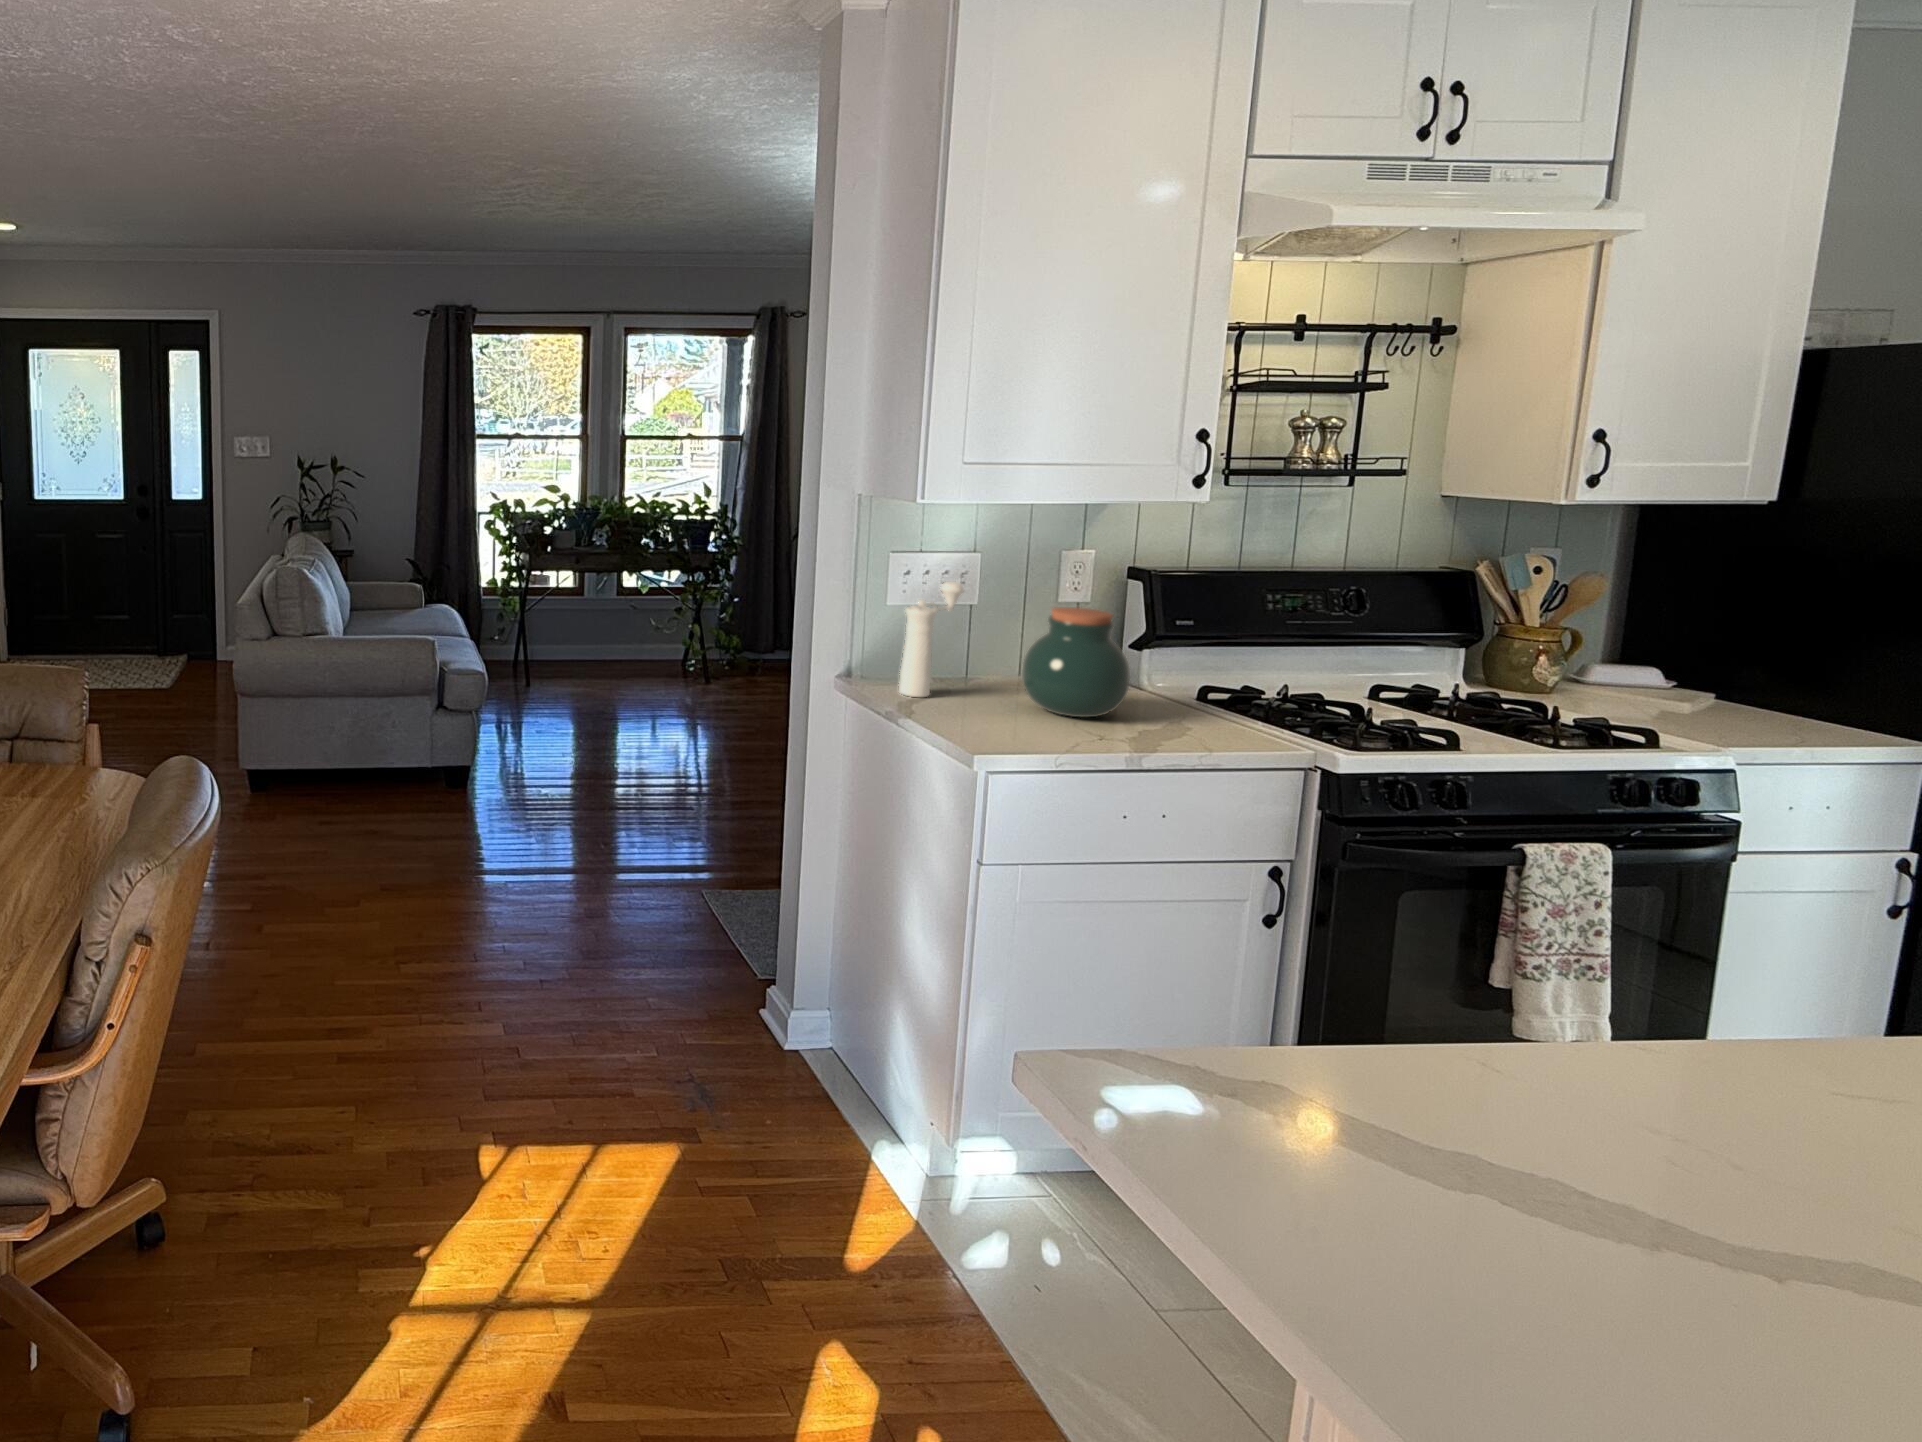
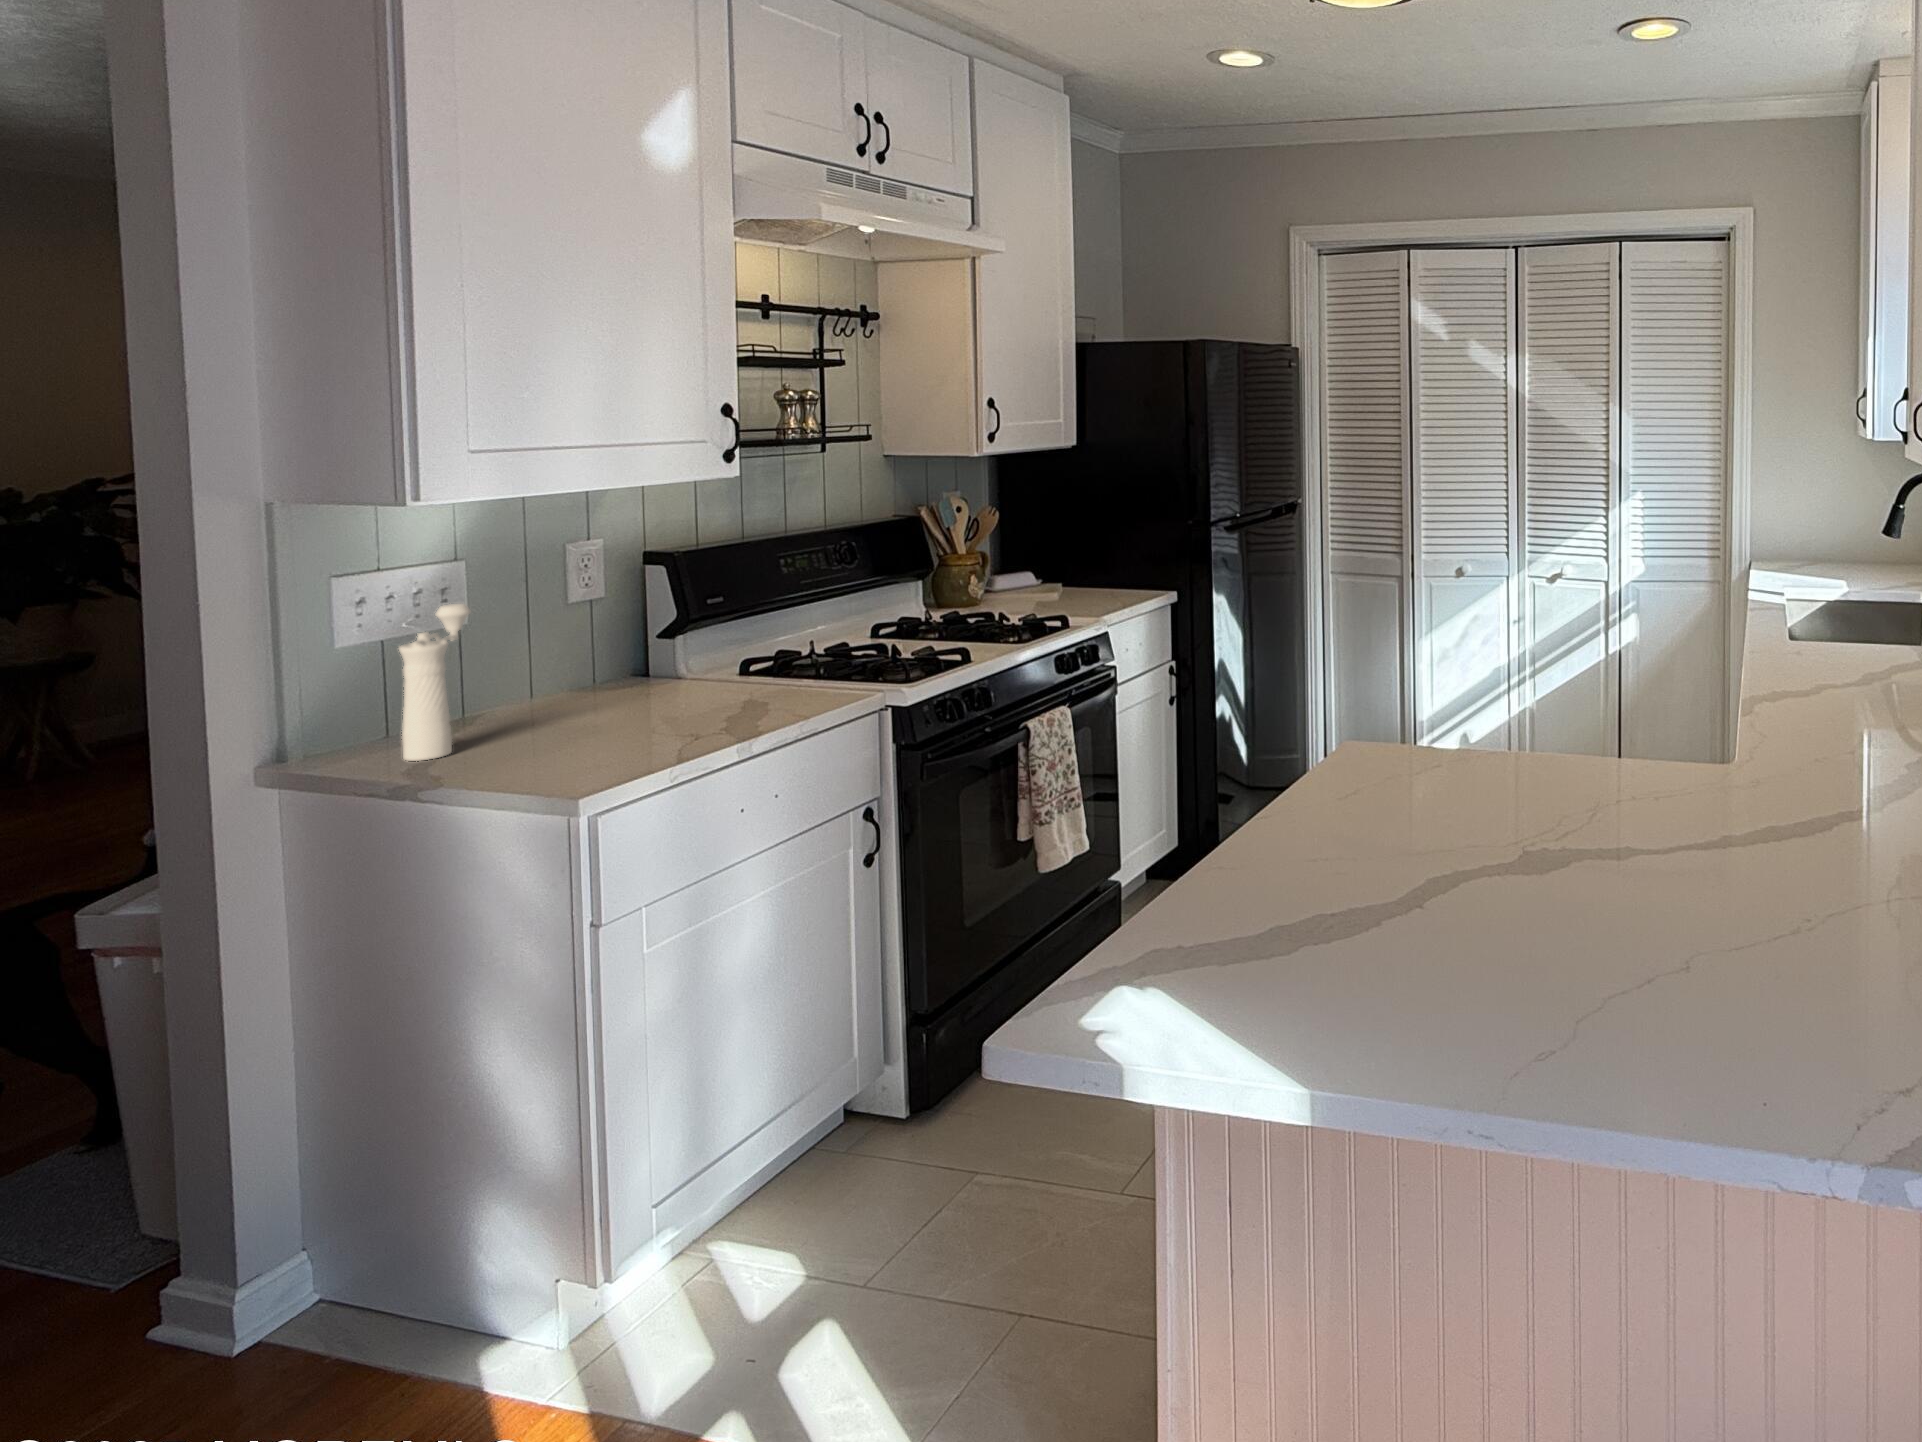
jar: present [1022,607,1130,717] -> none [574,602,701,726]

